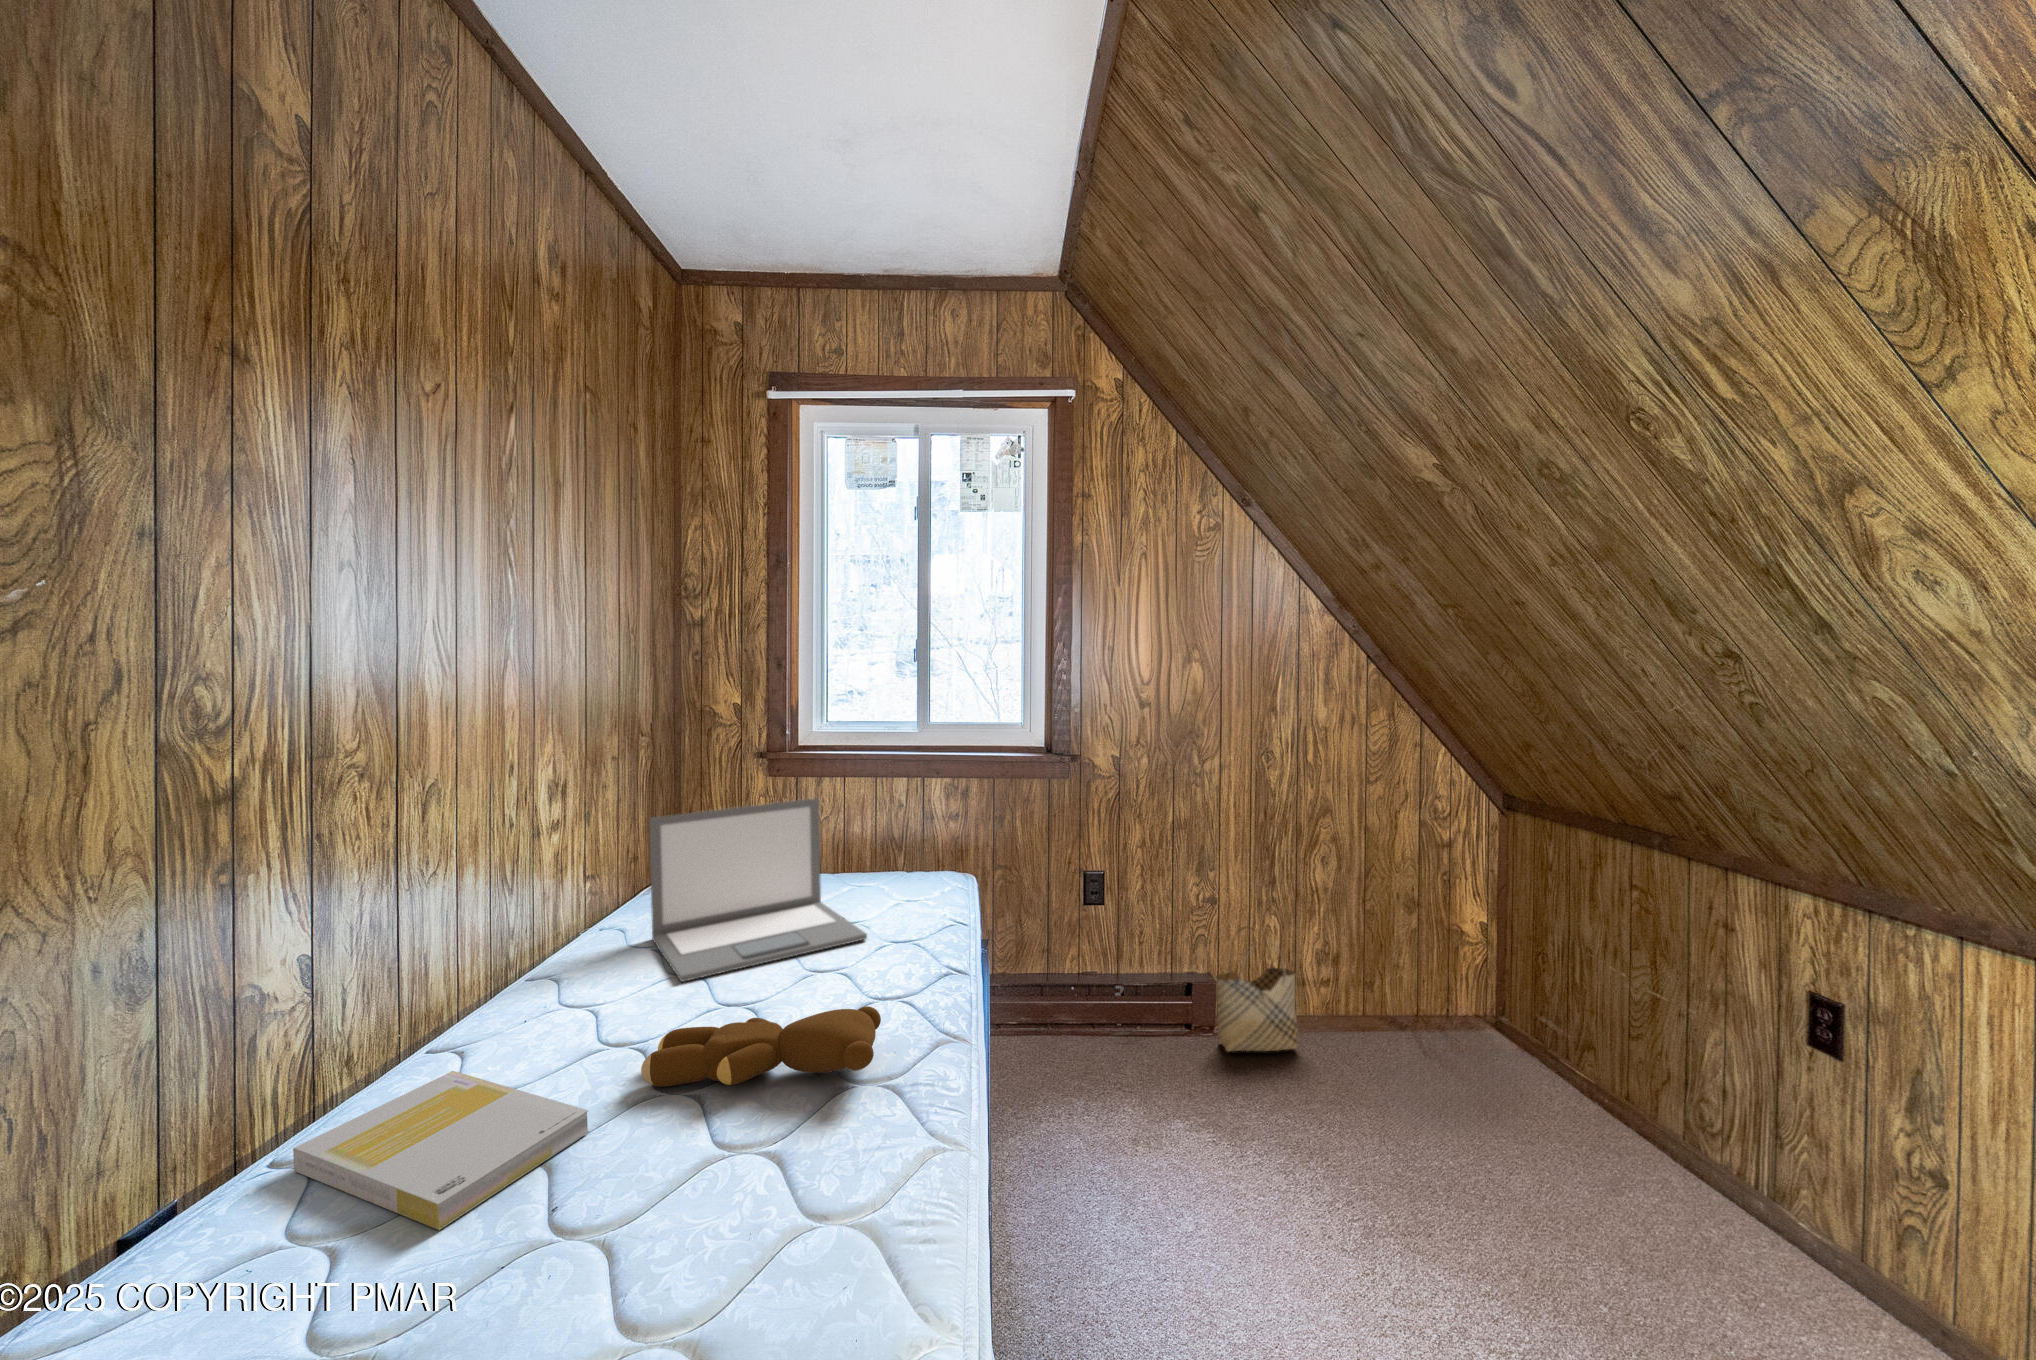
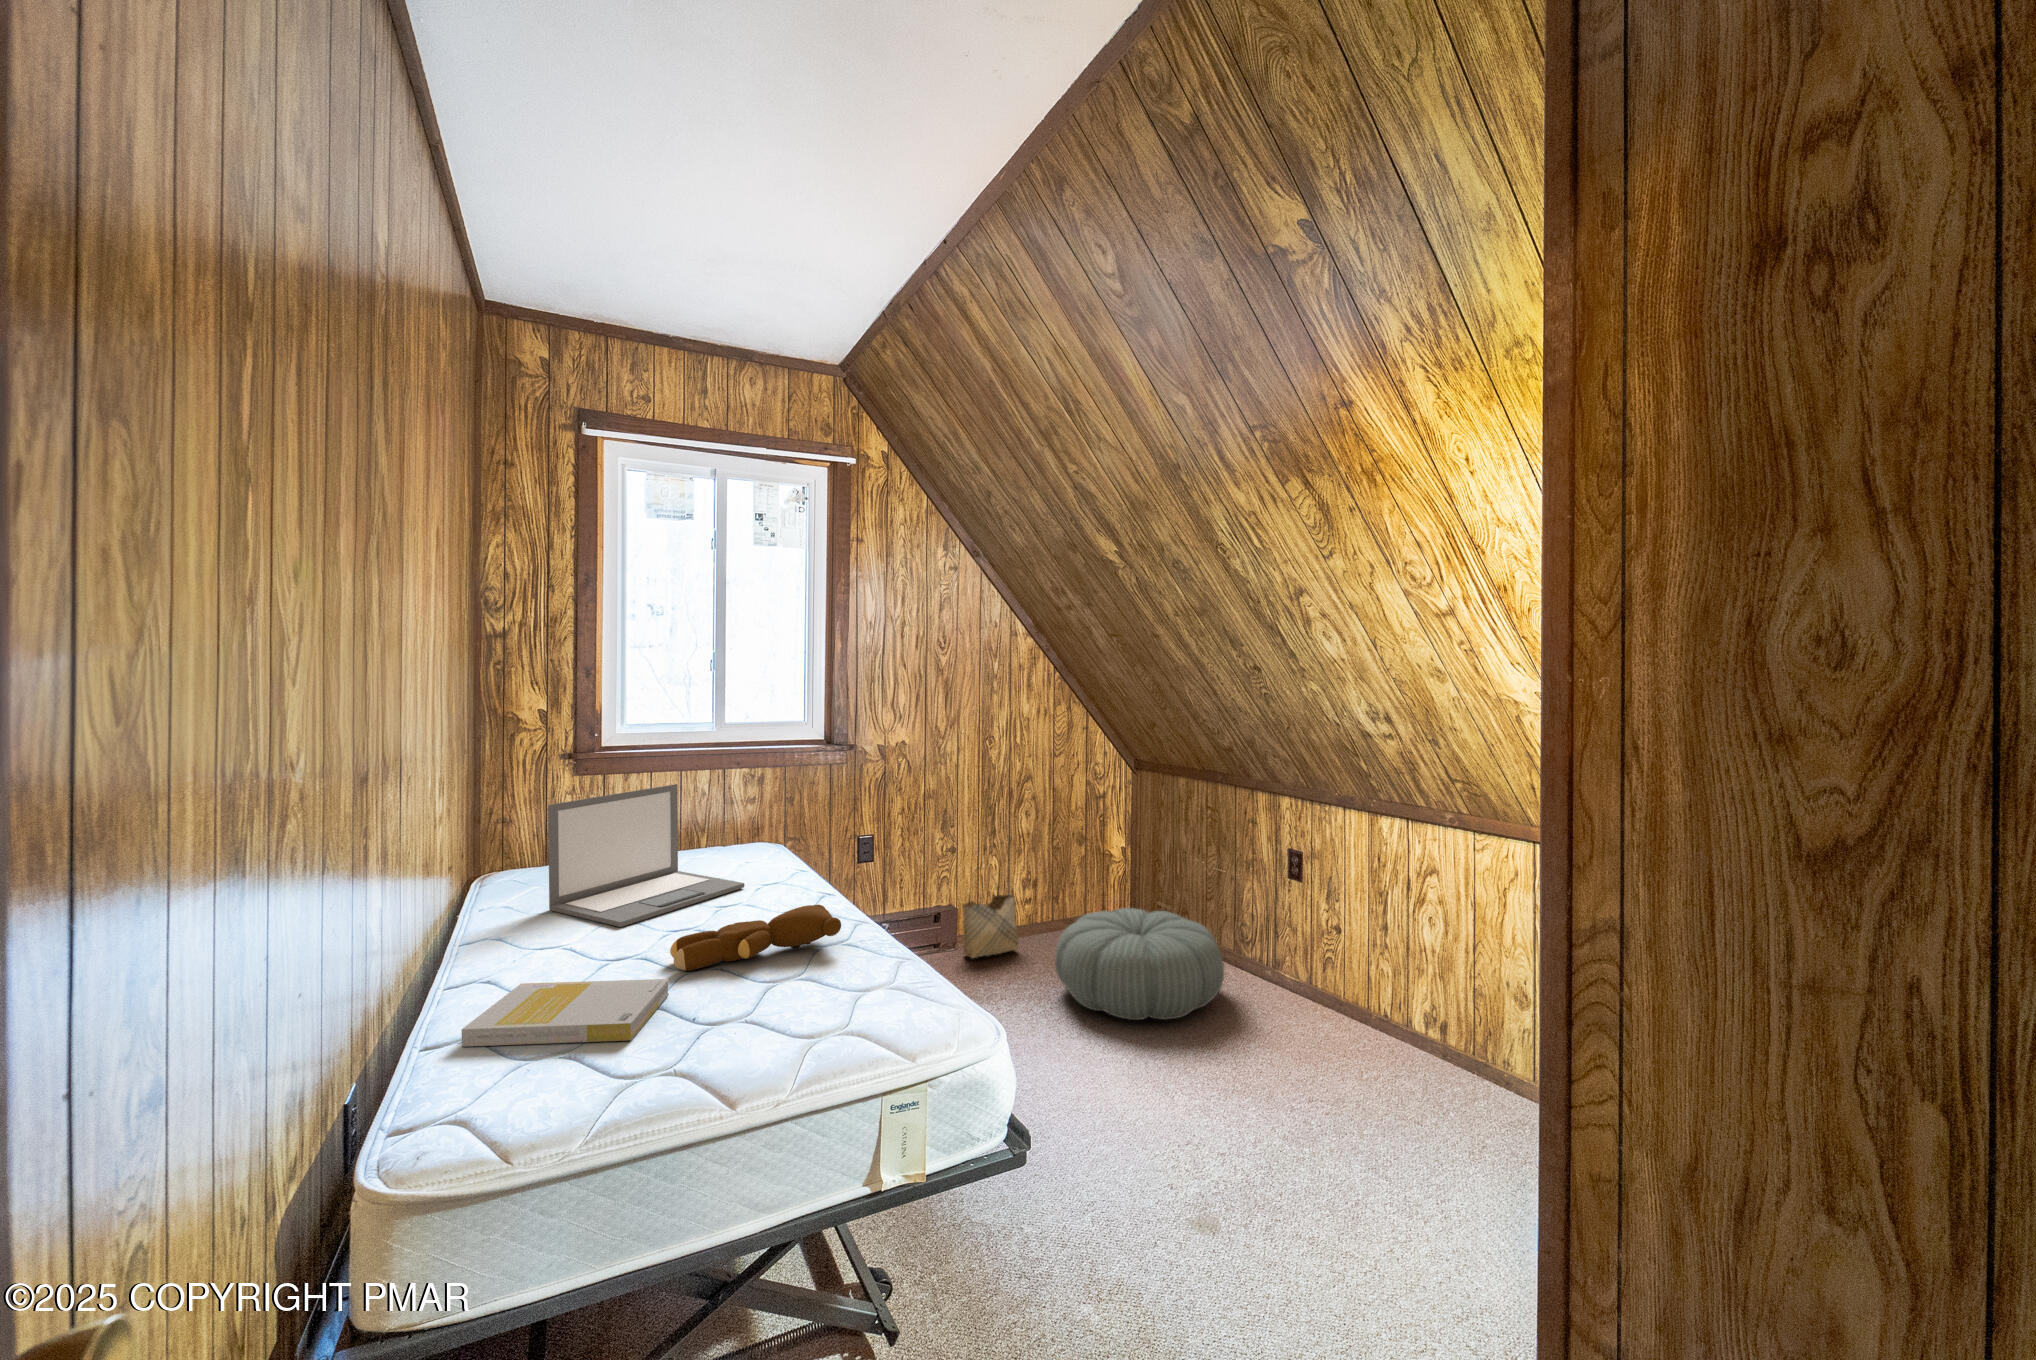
pouf: none [1333,1028,1649,1262] -> present [1055,908,1224,1020]

